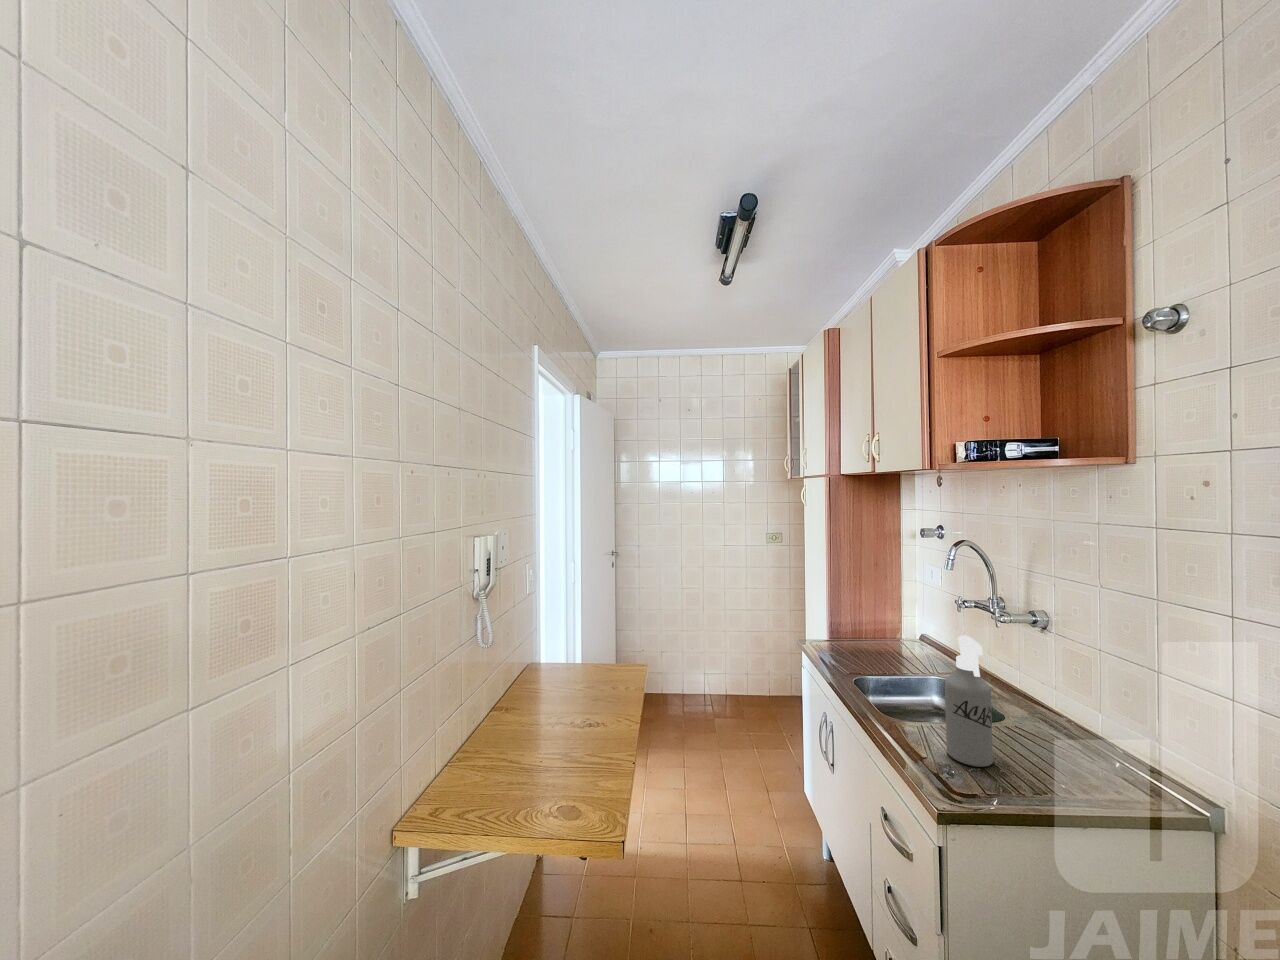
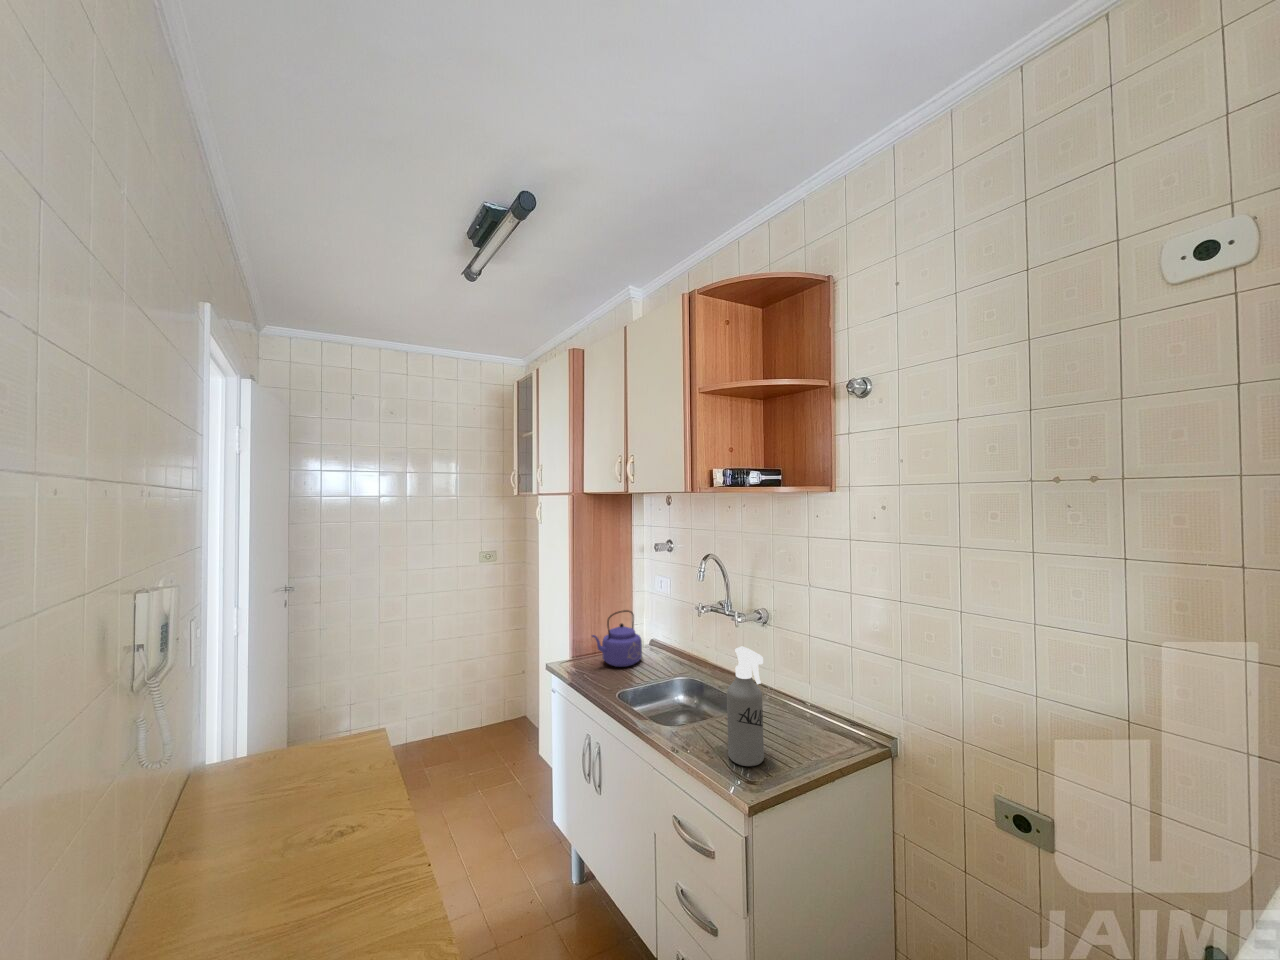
kettle: none [841,596,901,654] -> present [592,610,642,667]

